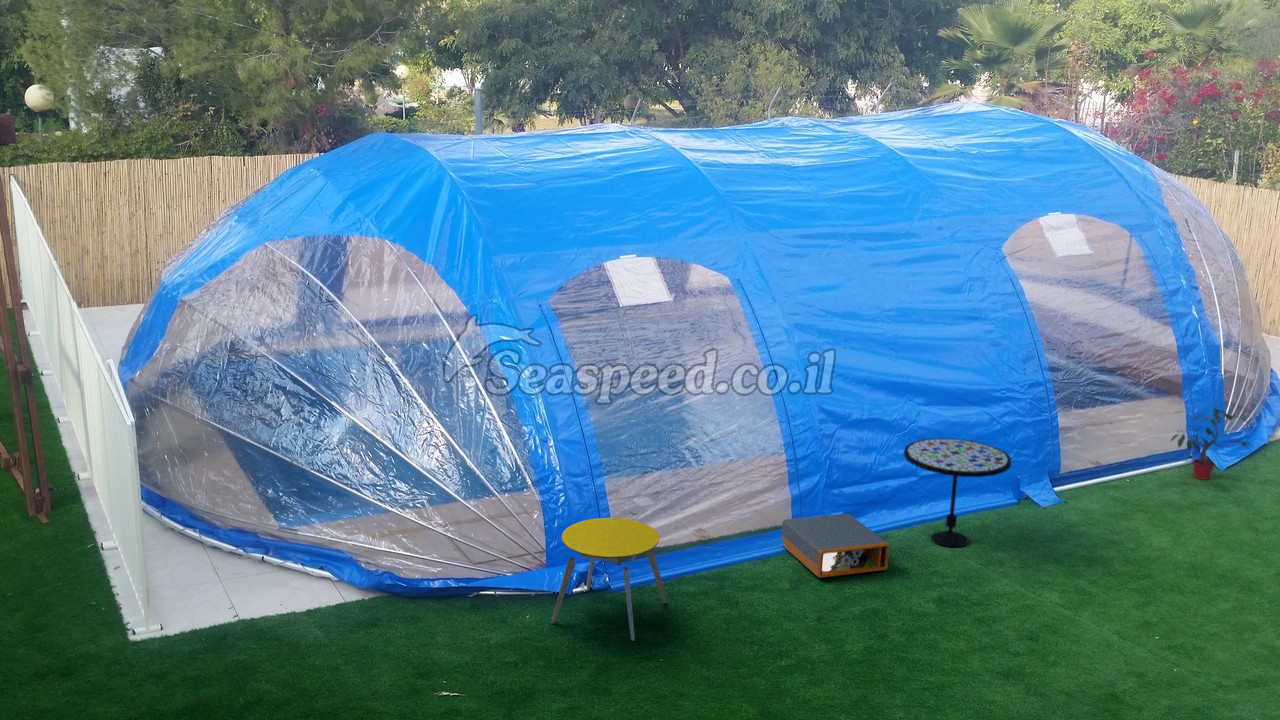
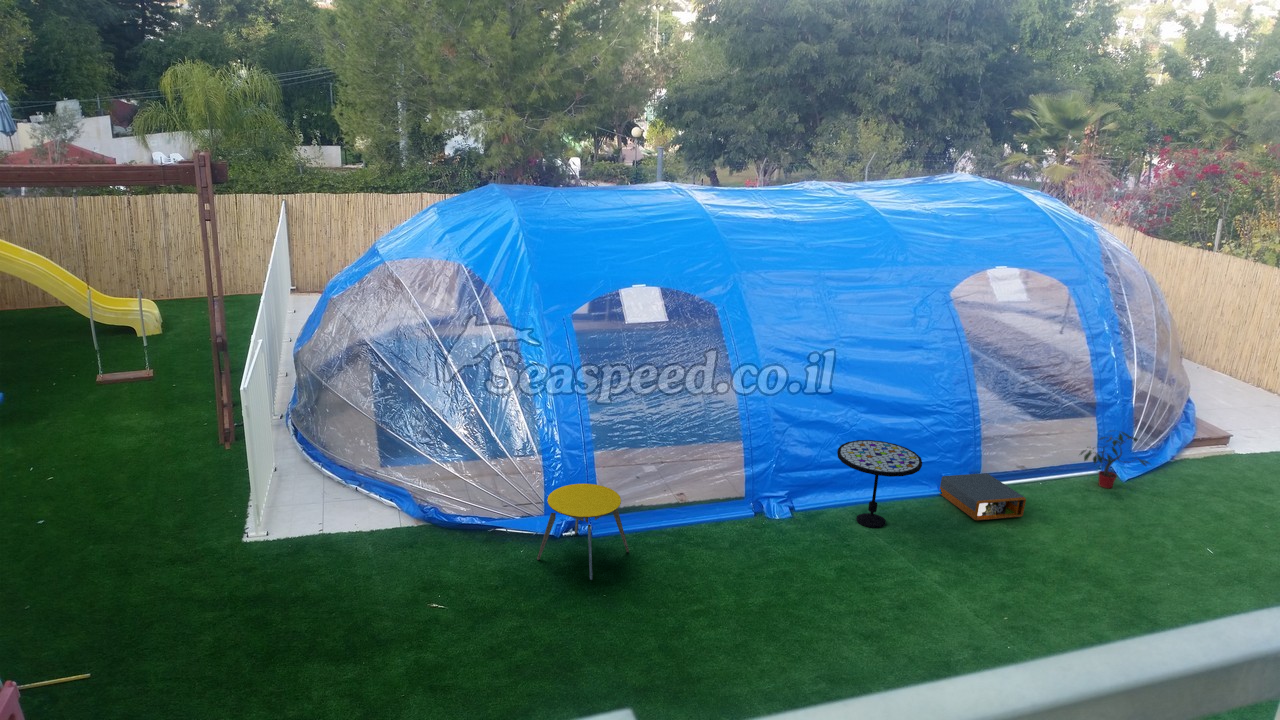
storage box: present [782,513,889,578] -> present [940,473,1026,520]

